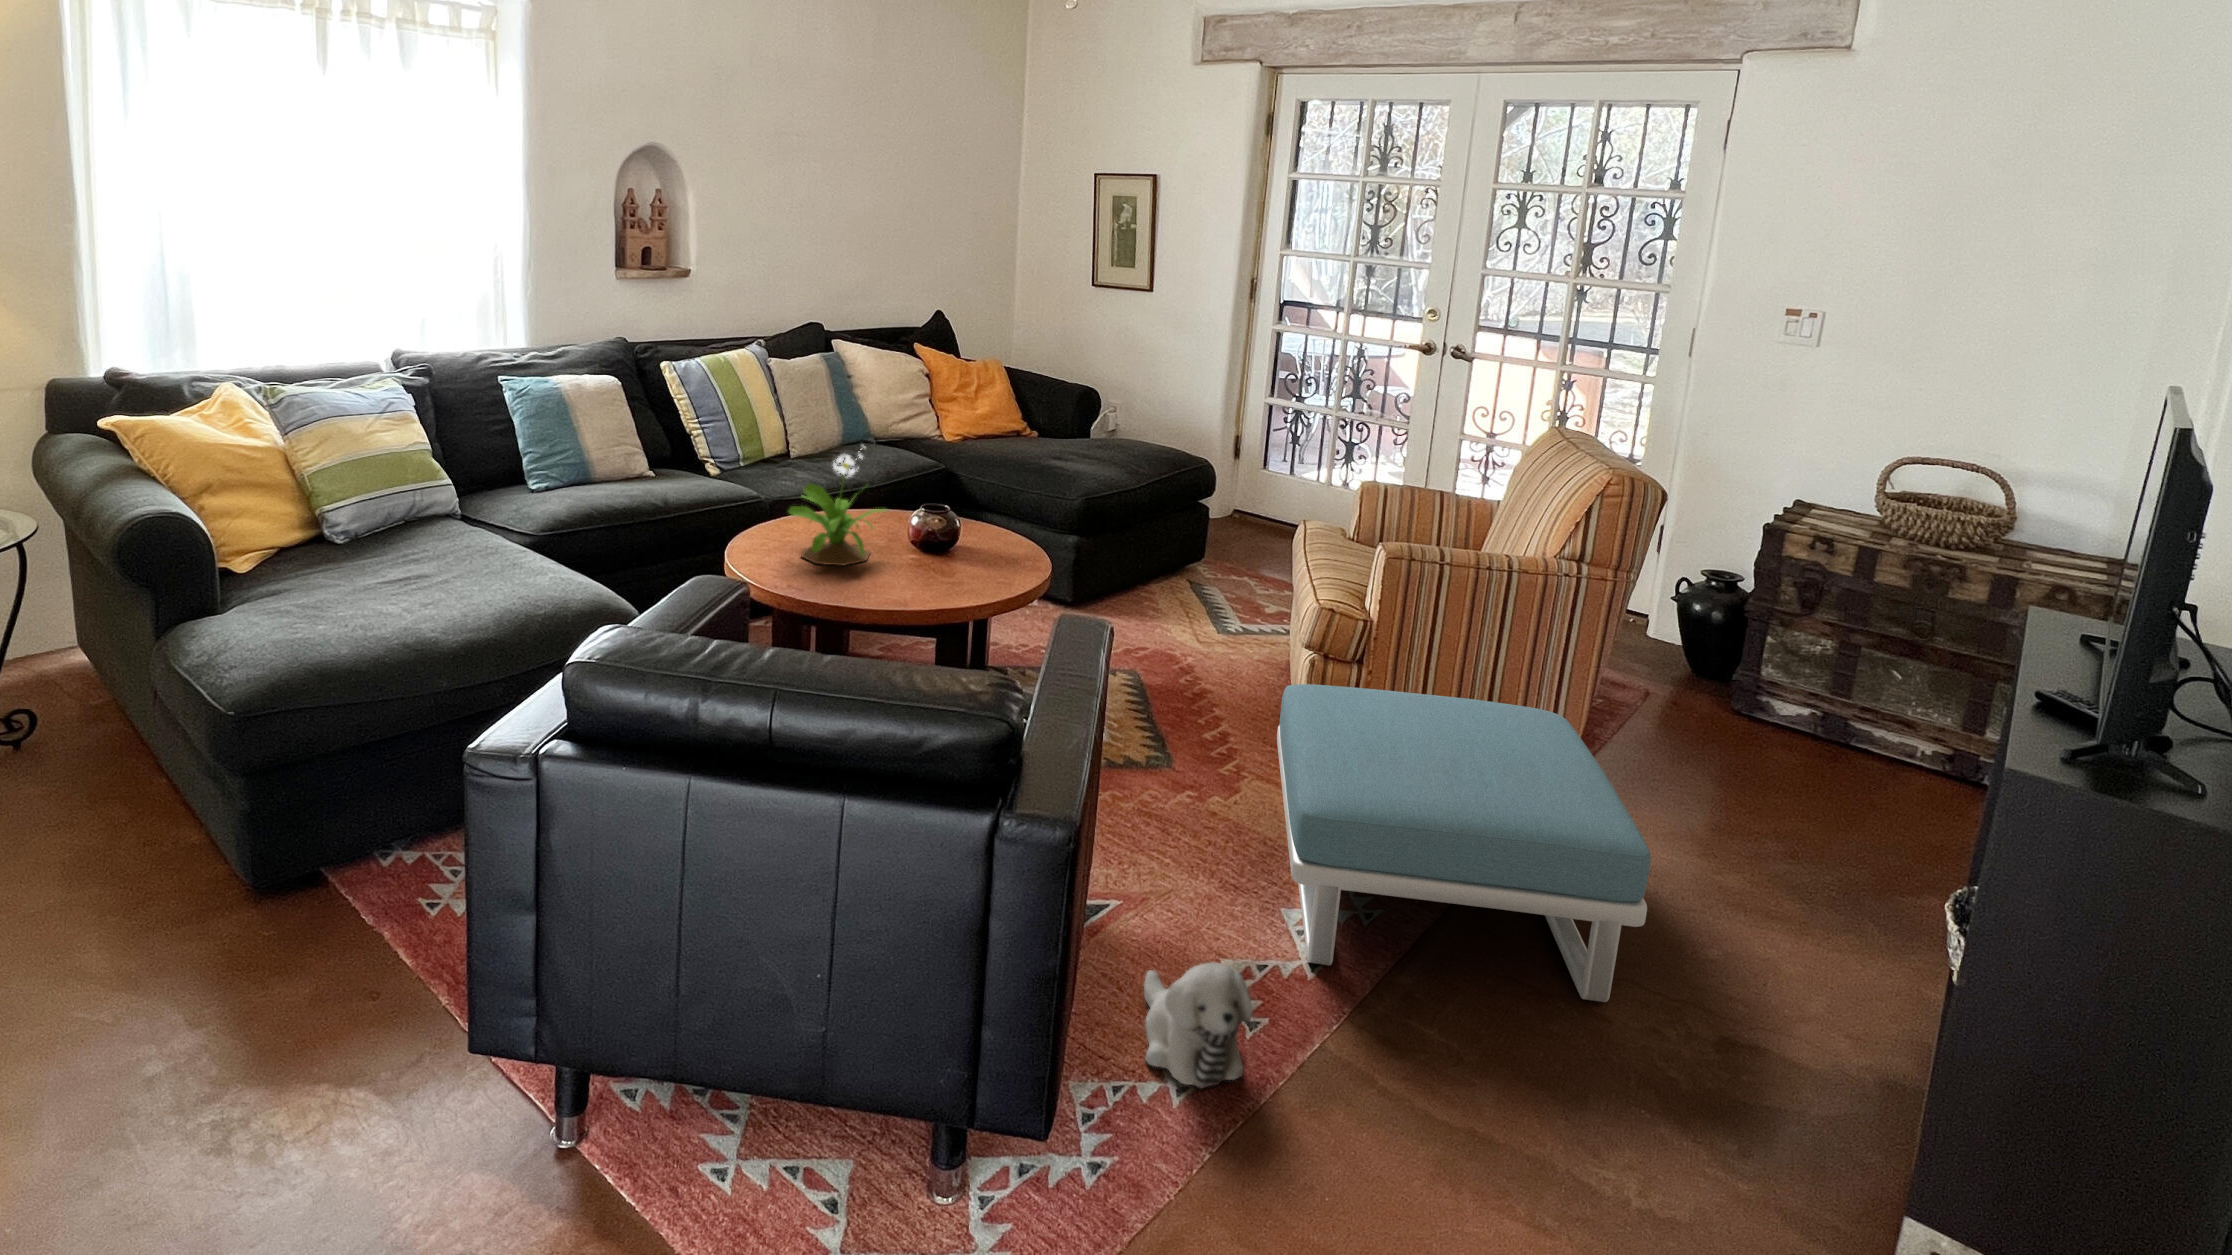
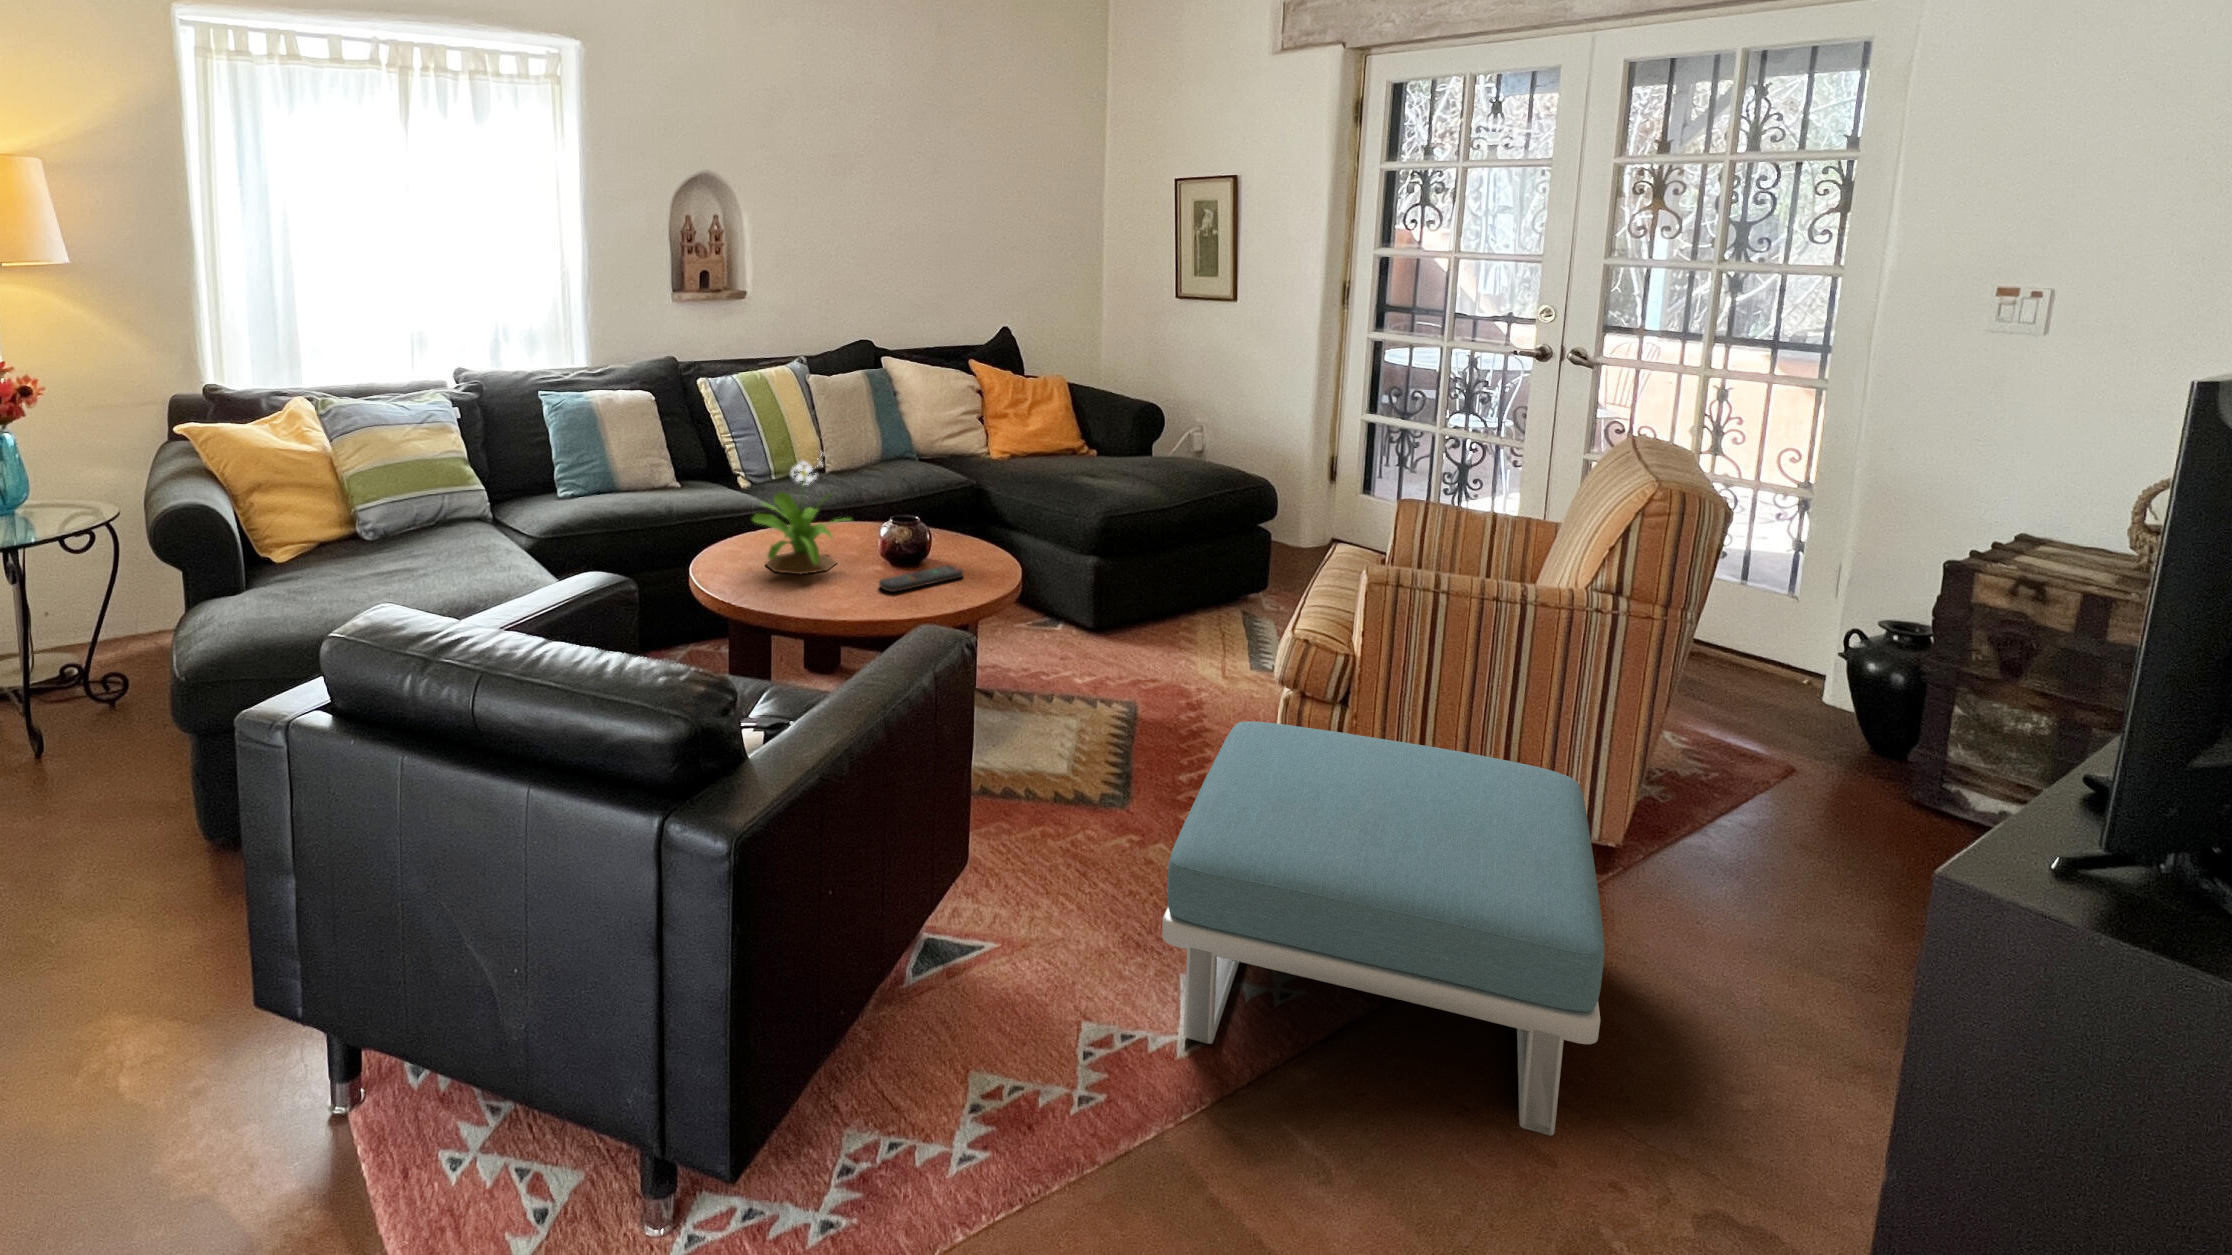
remote control: none [929,552,1001,580] -> present [879,566,963,592]
plush toy: present [1144,962,1252,1088] -> none [942,1018,1066,1161]

